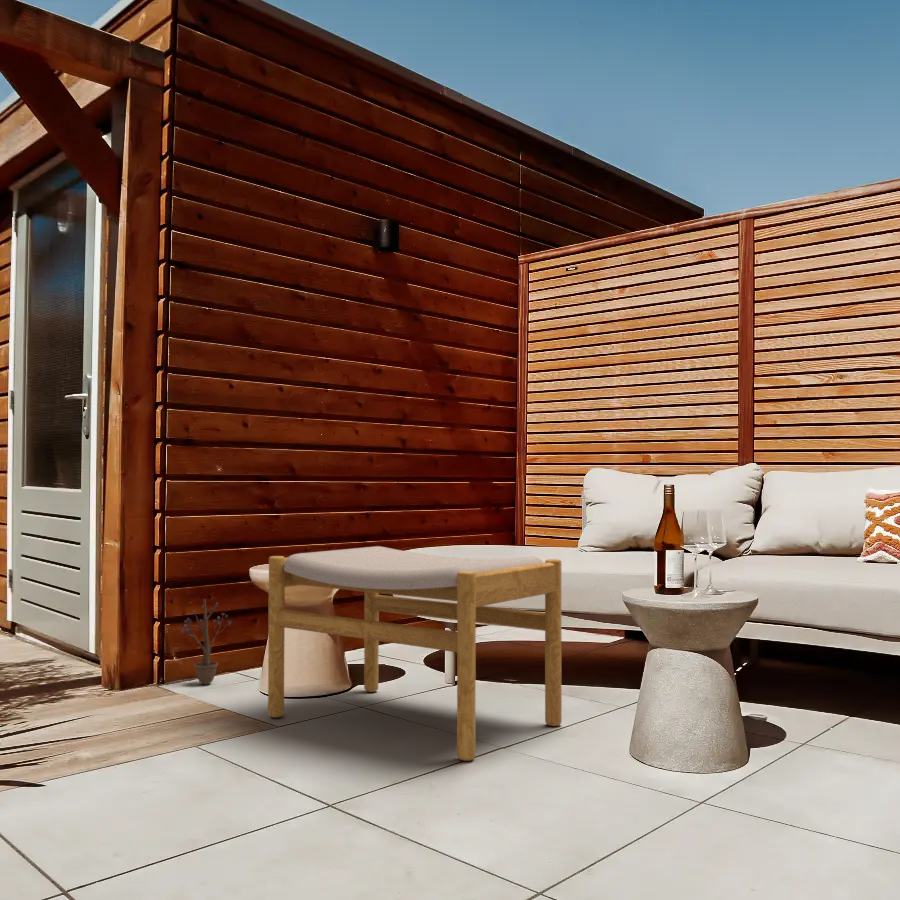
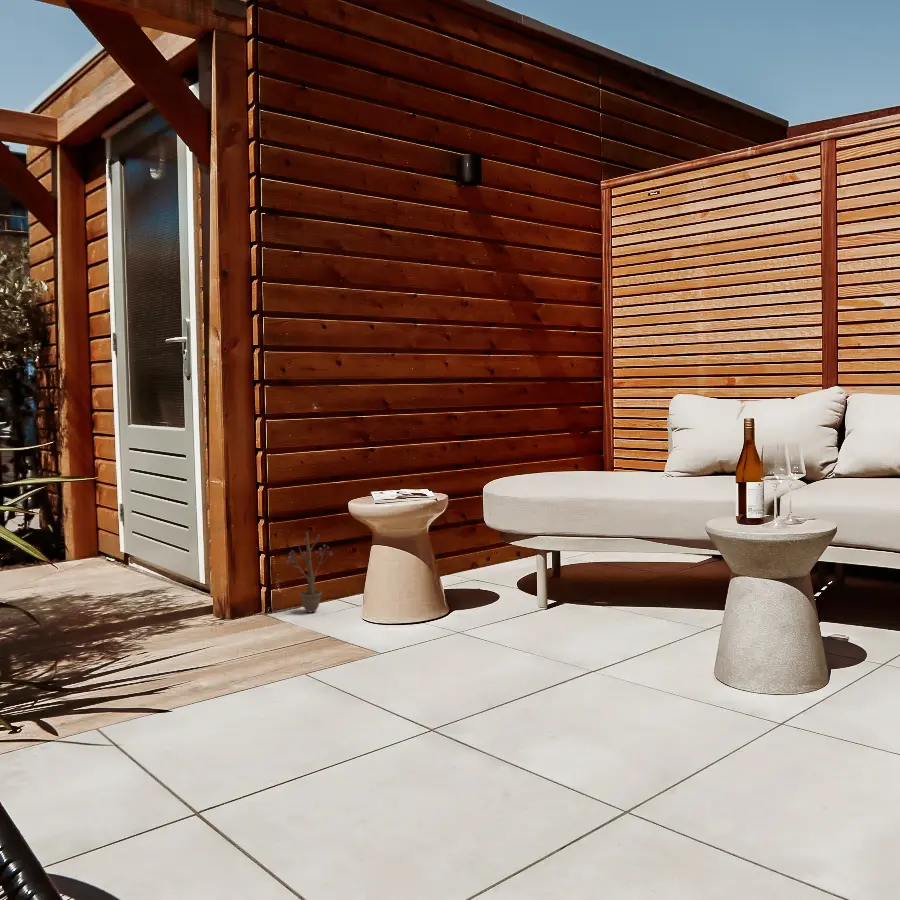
footstool: present [268,546,562,761] -> none [371,480,662,693]

